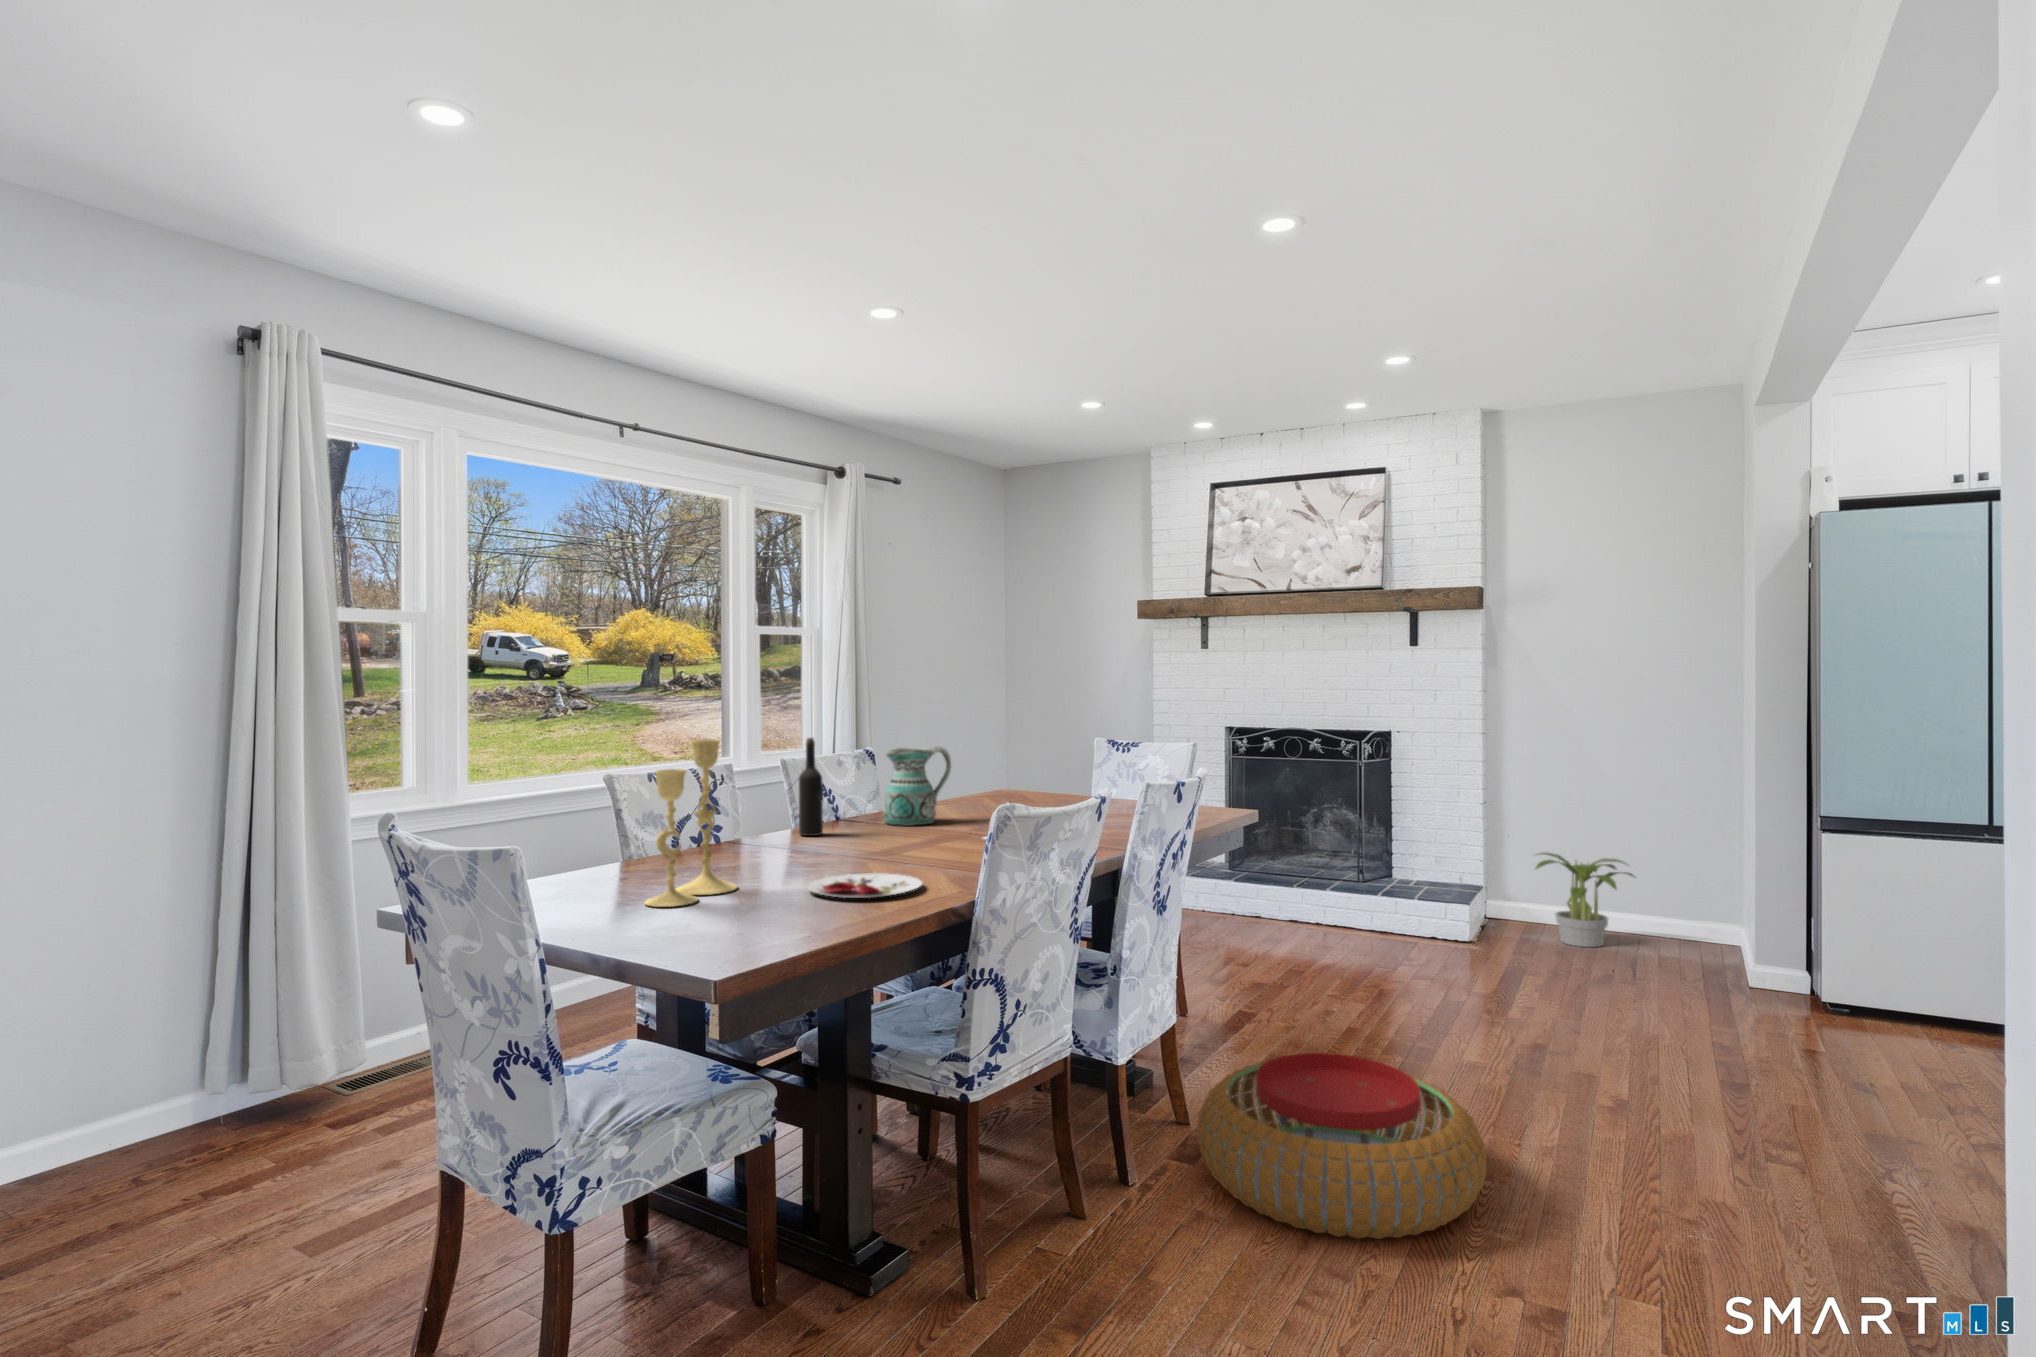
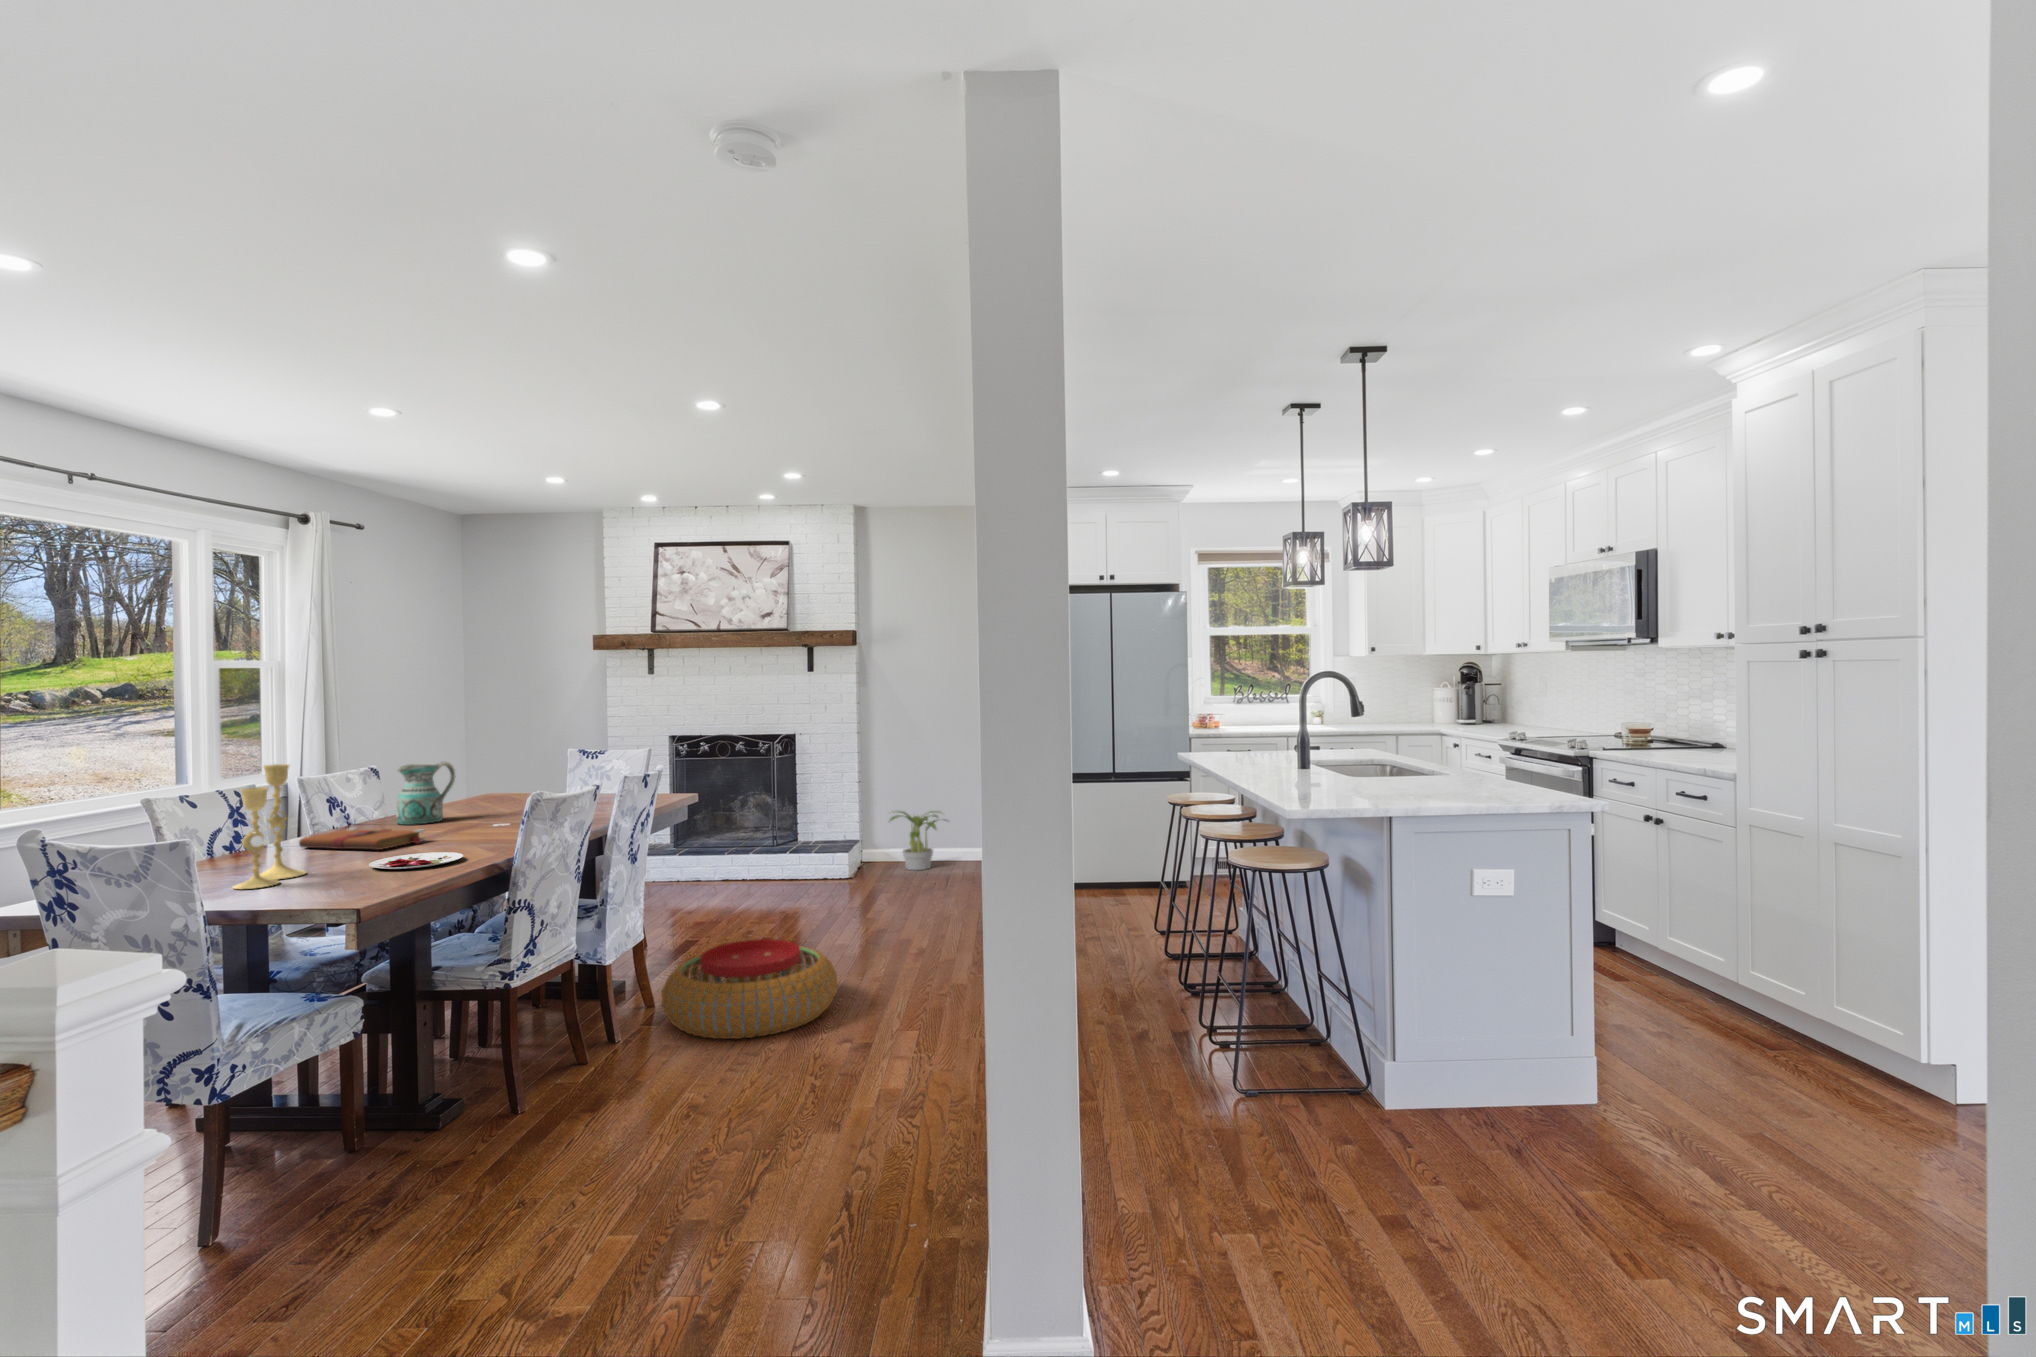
wine bottle: present [799,738,823,836] -> none [323,760,346,838]
book: none [762,826,897,861] -> present [299,828,425,850]

